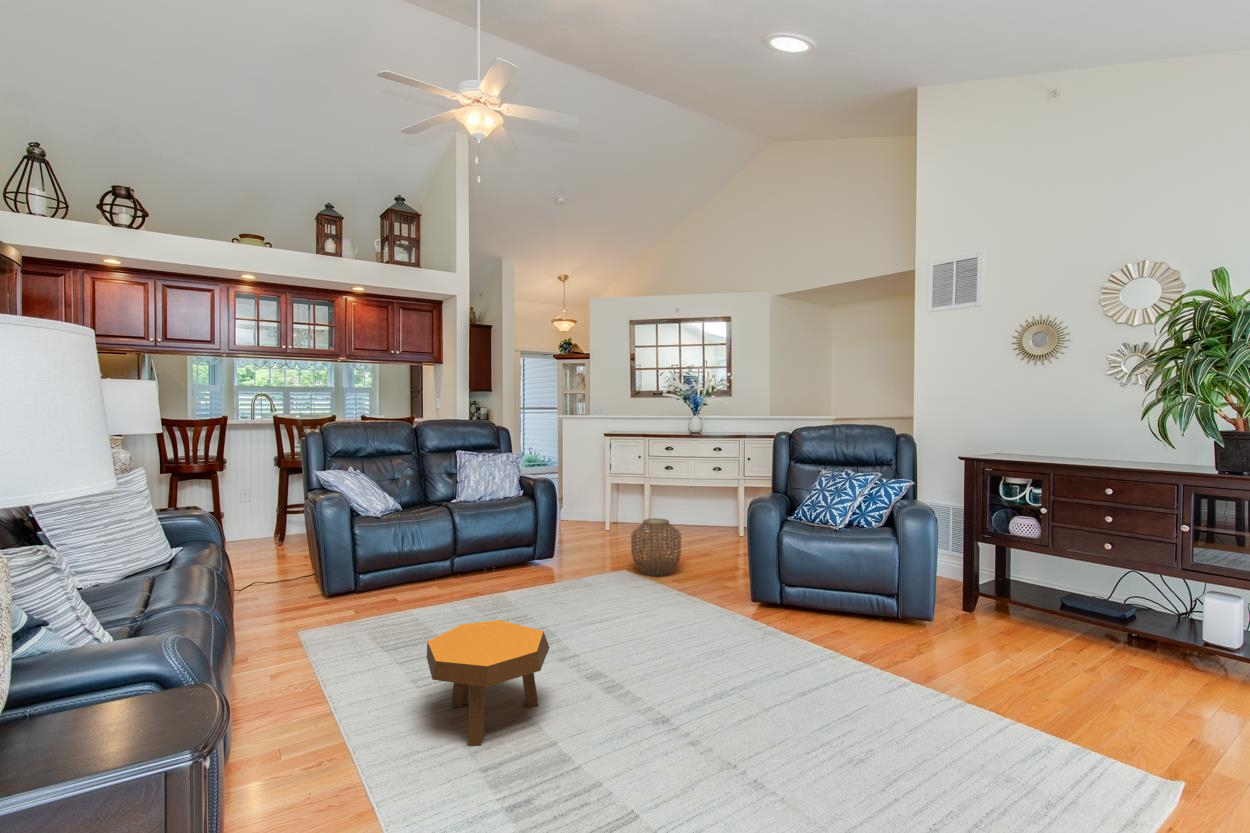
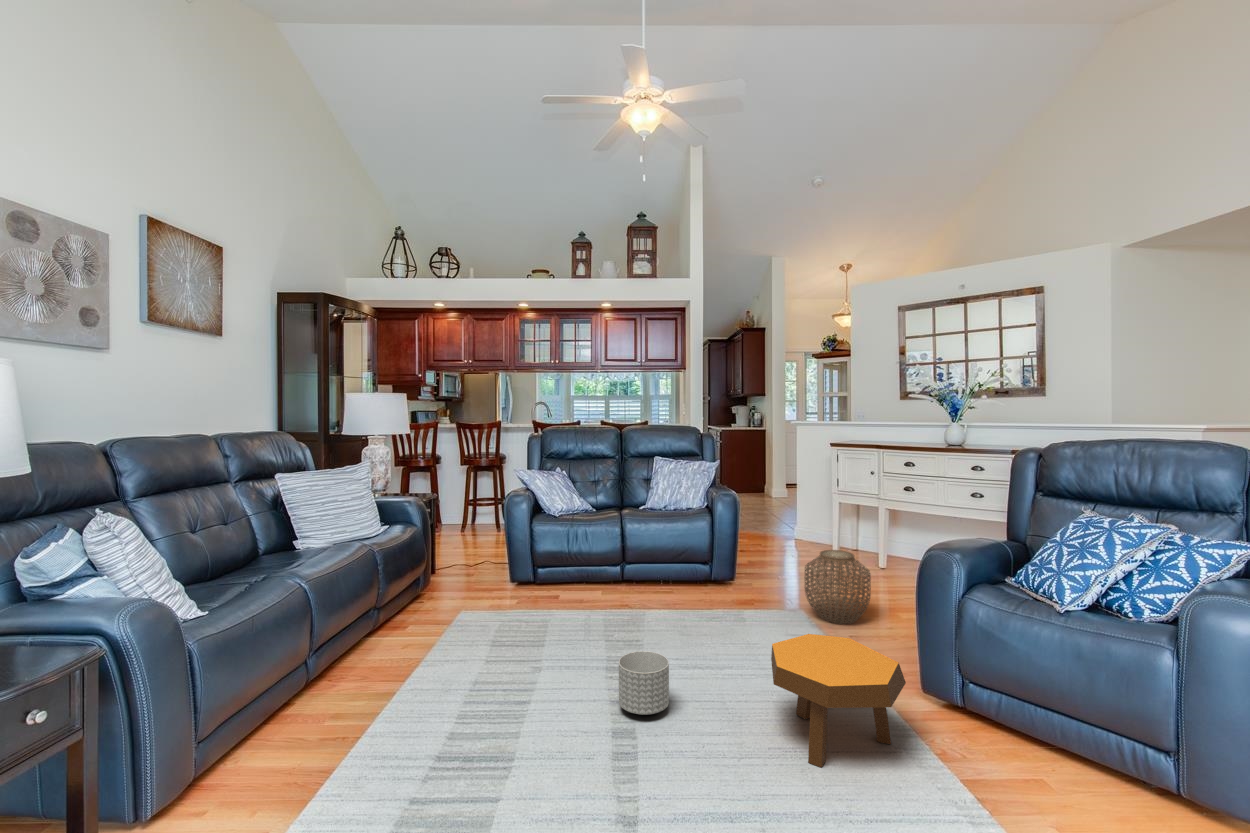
planter: none [578,612,621,664] -> present [619,651,669,715]
footstool: present [427,620,549,745] -> present [771,634,906,767]

